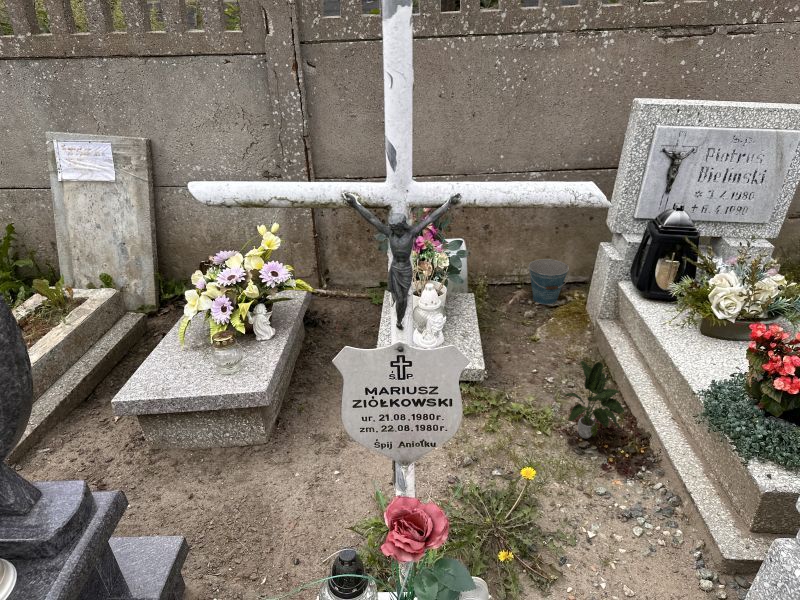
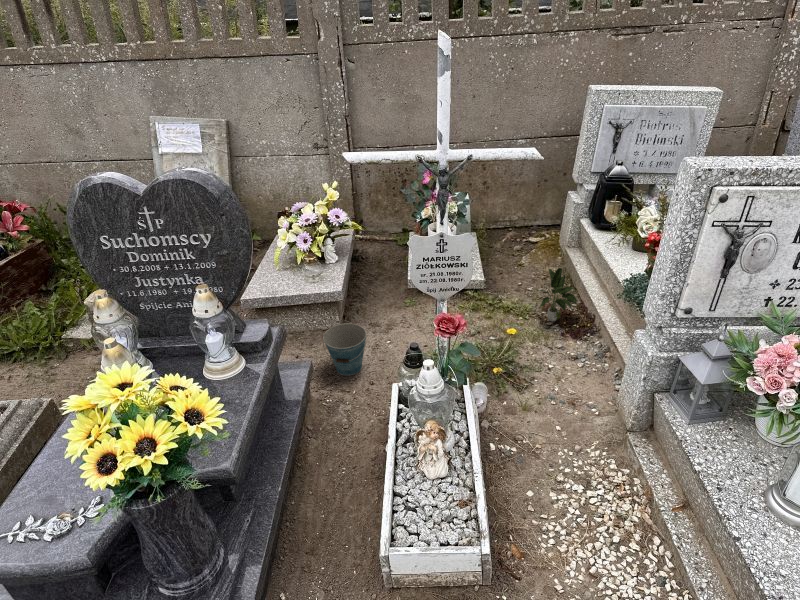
bucket: present [529,259,569,304] -> present [323,323,367,376]

